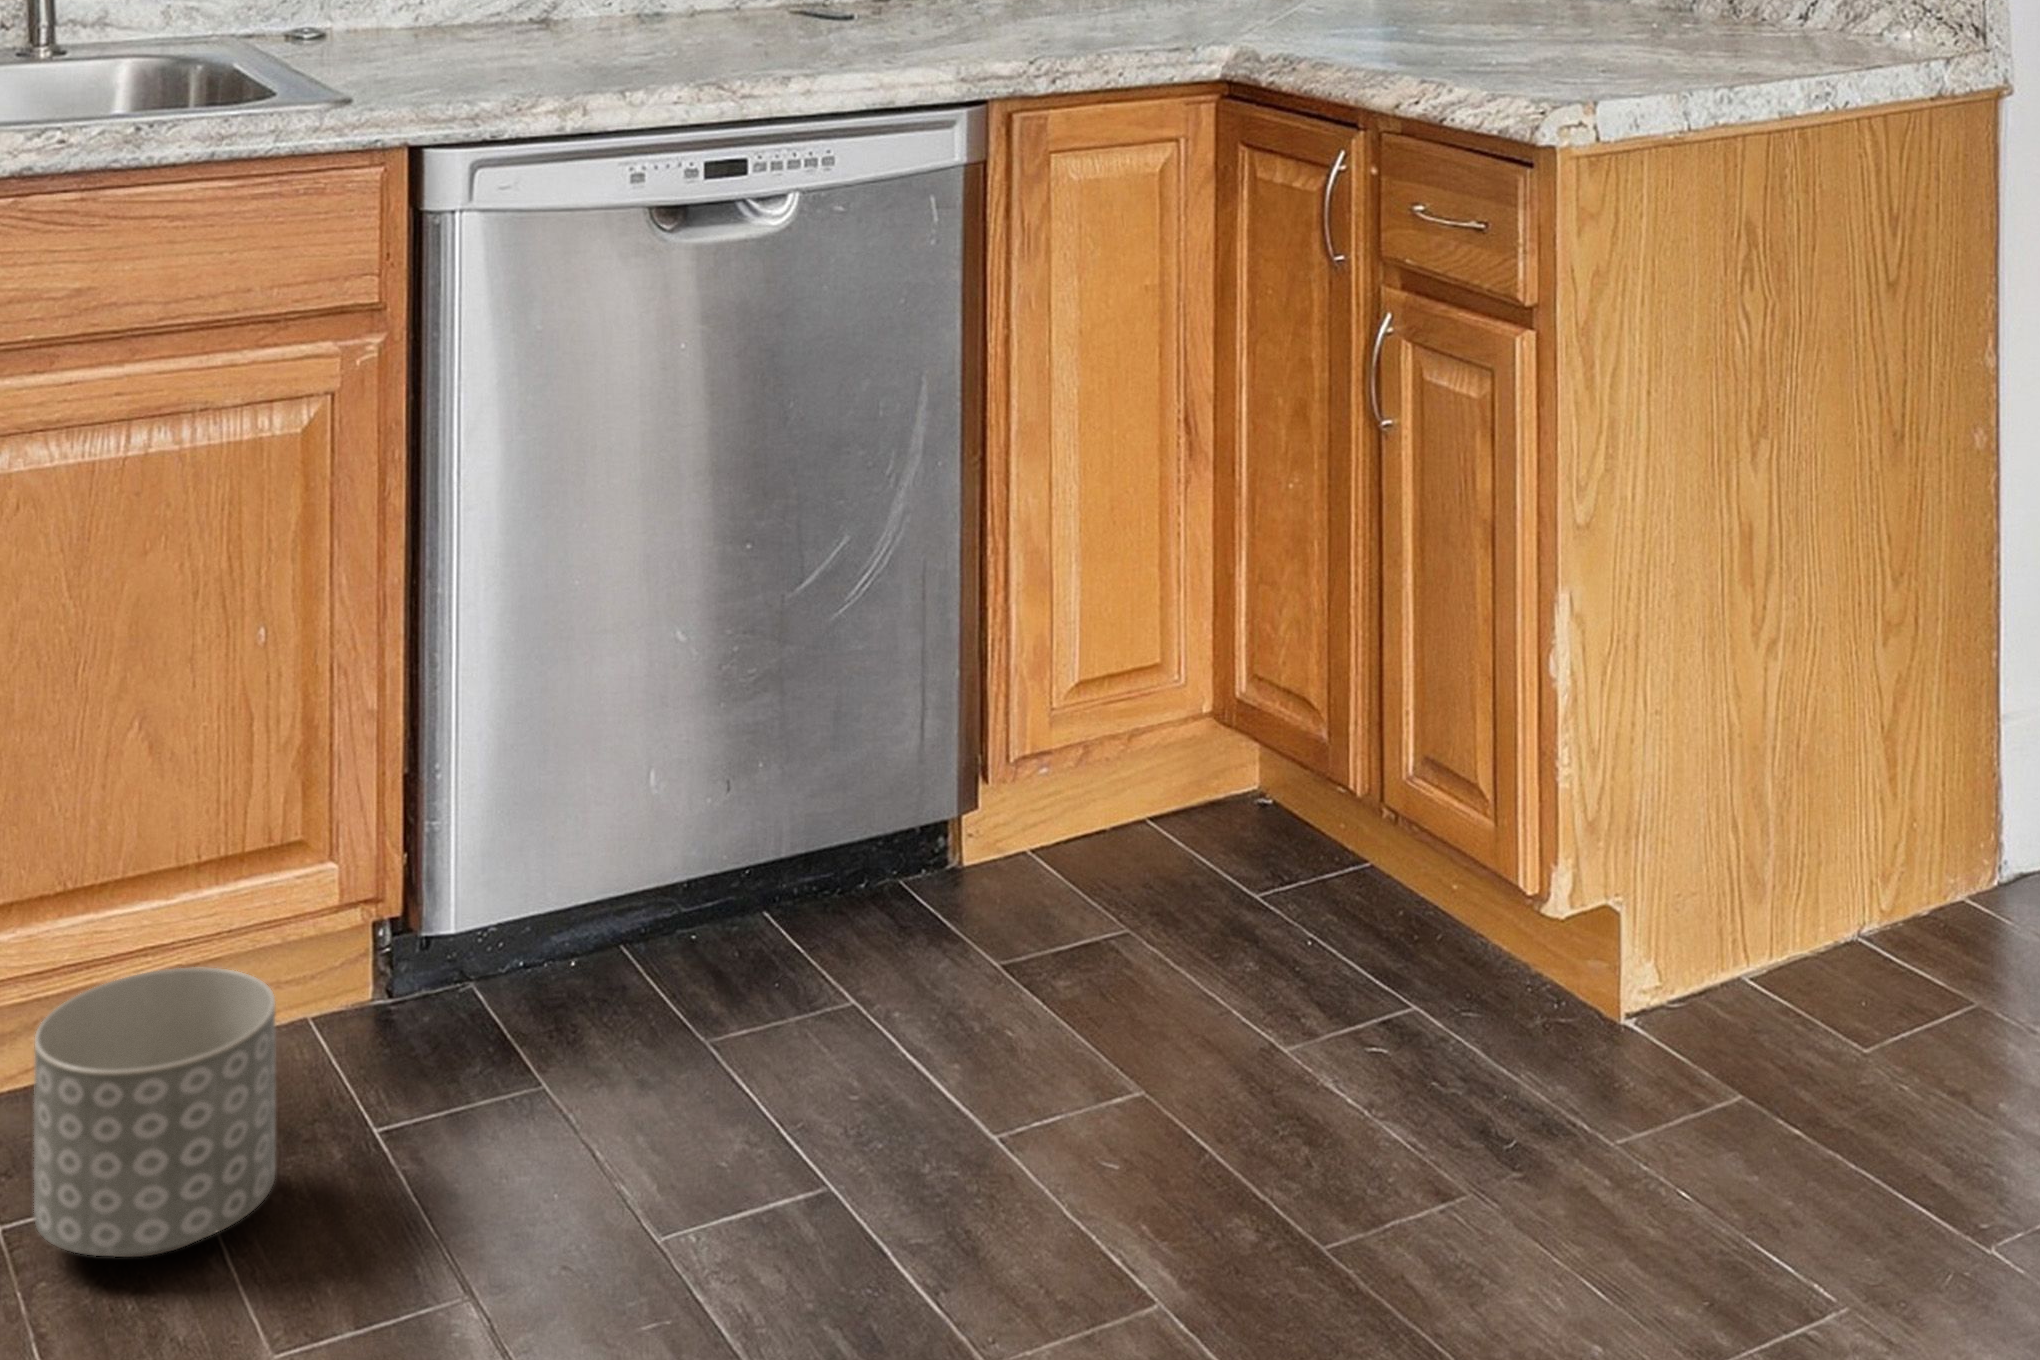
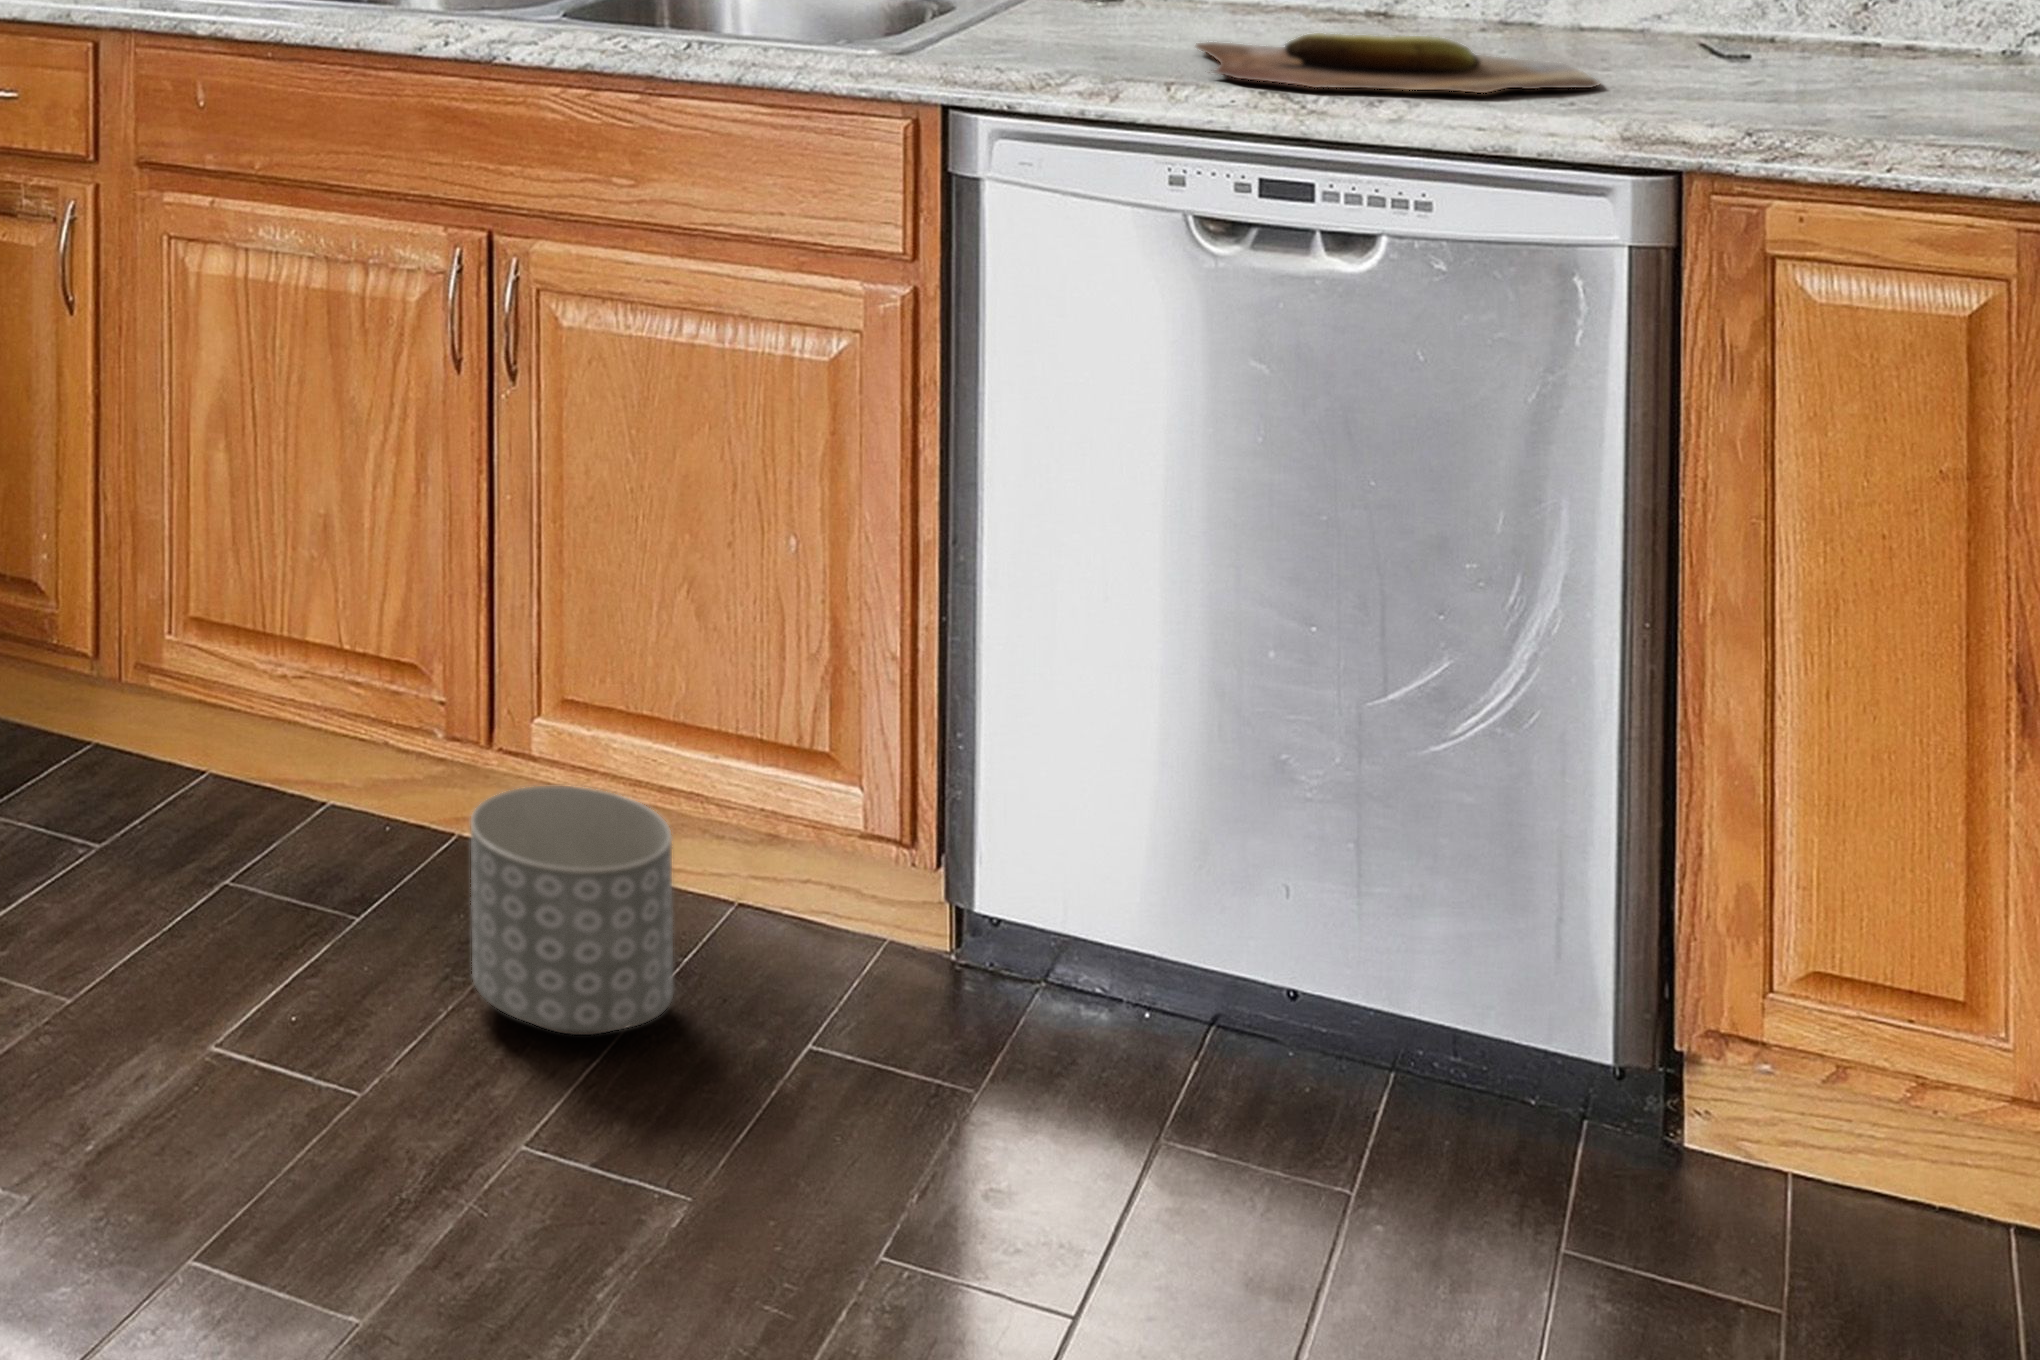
cutting board: none [540,27,869,80] -> present [1196,33,1599,93]

